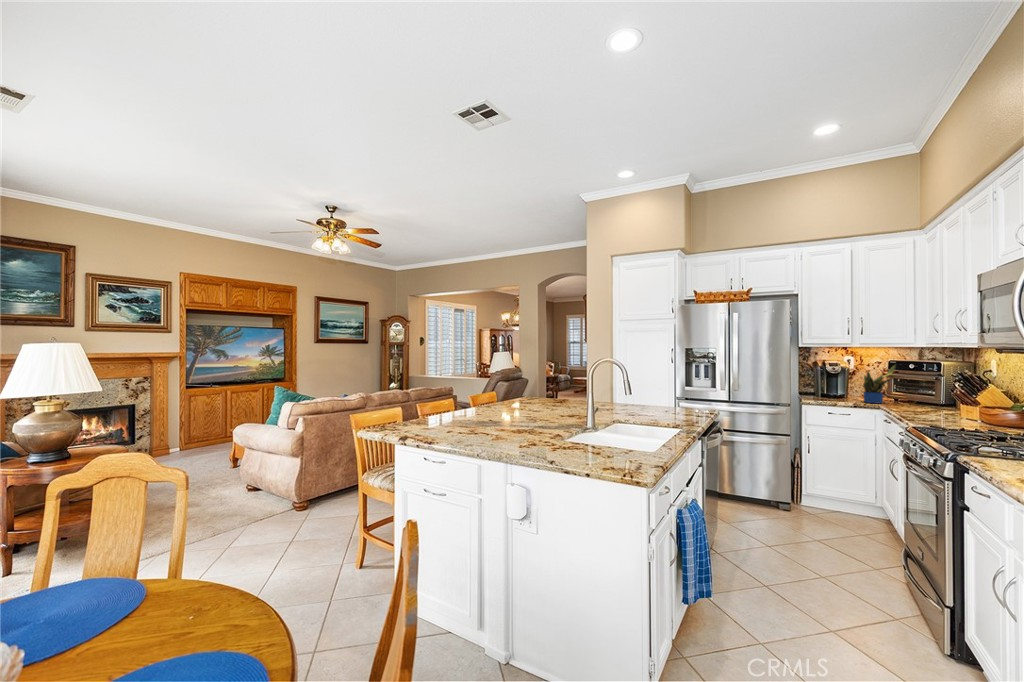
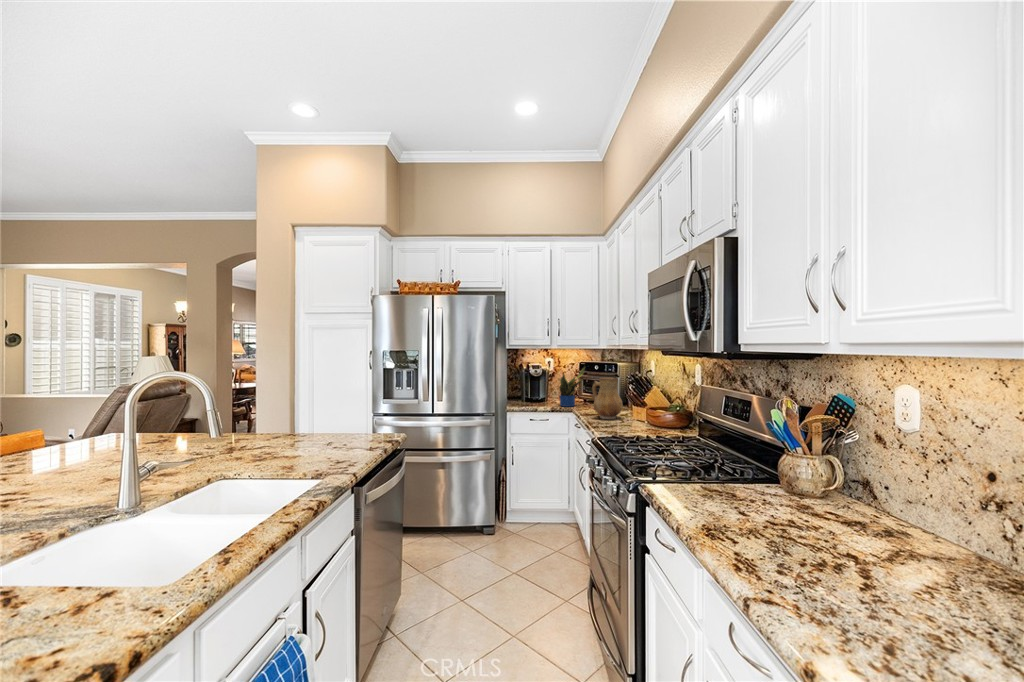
ceramic pitcher: none [906,375,946,415] -> present [592,377,623,419]

